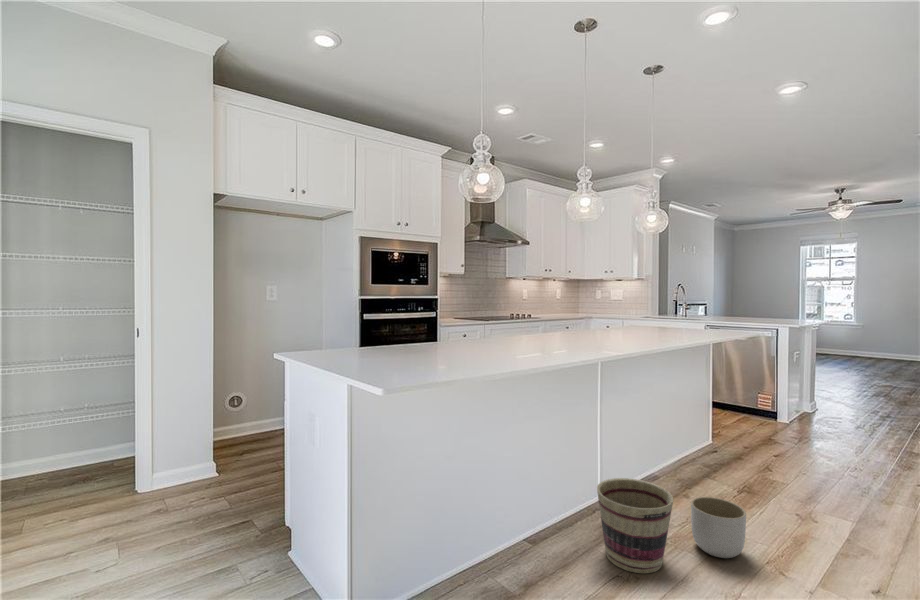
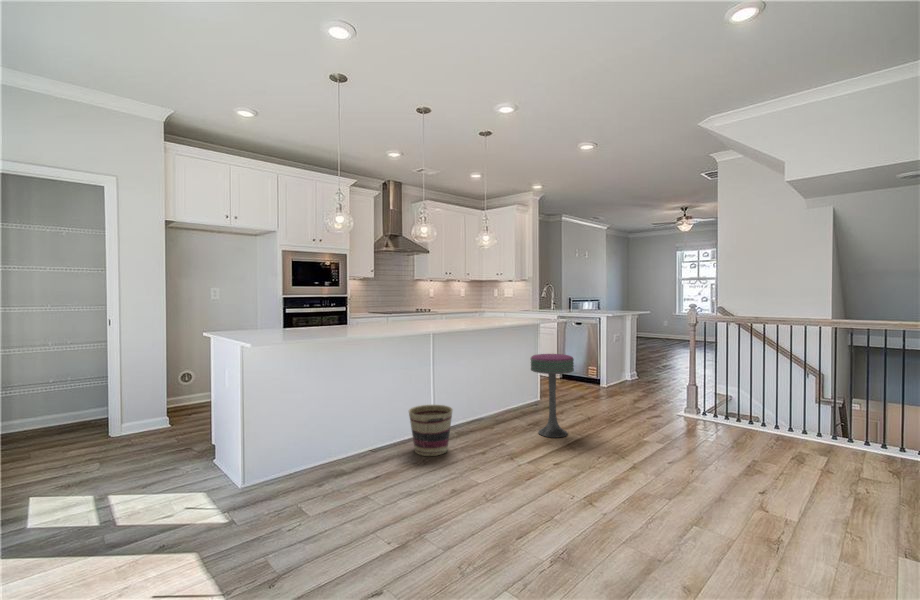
bar stool: none [764,397,847,537] -> present [531,354,574,438]
planter: present [691,497,746,558] -> none [471,415,501,448]

